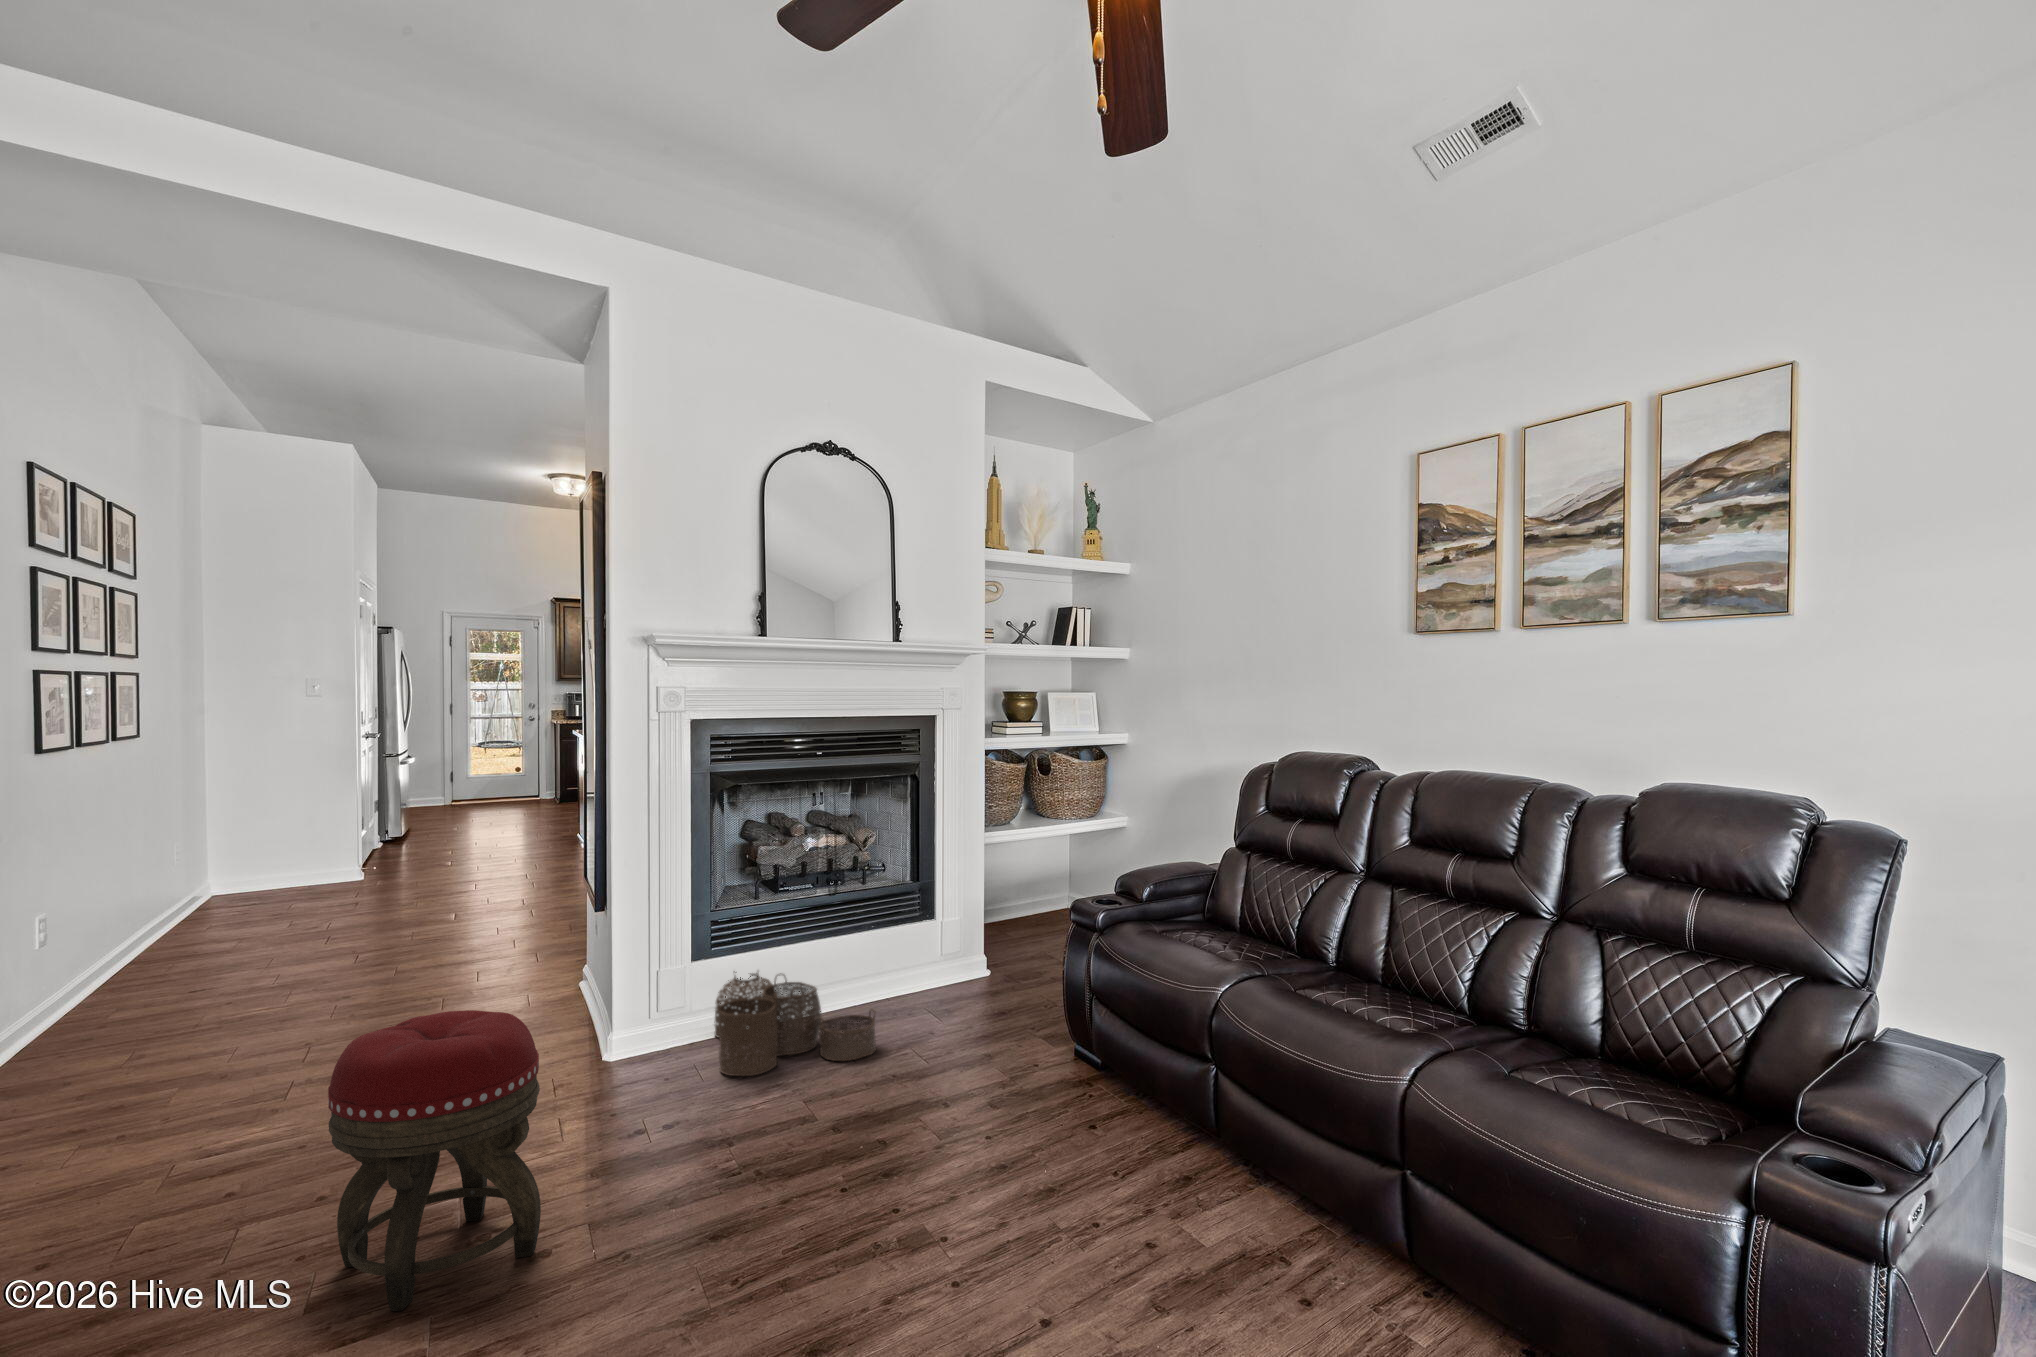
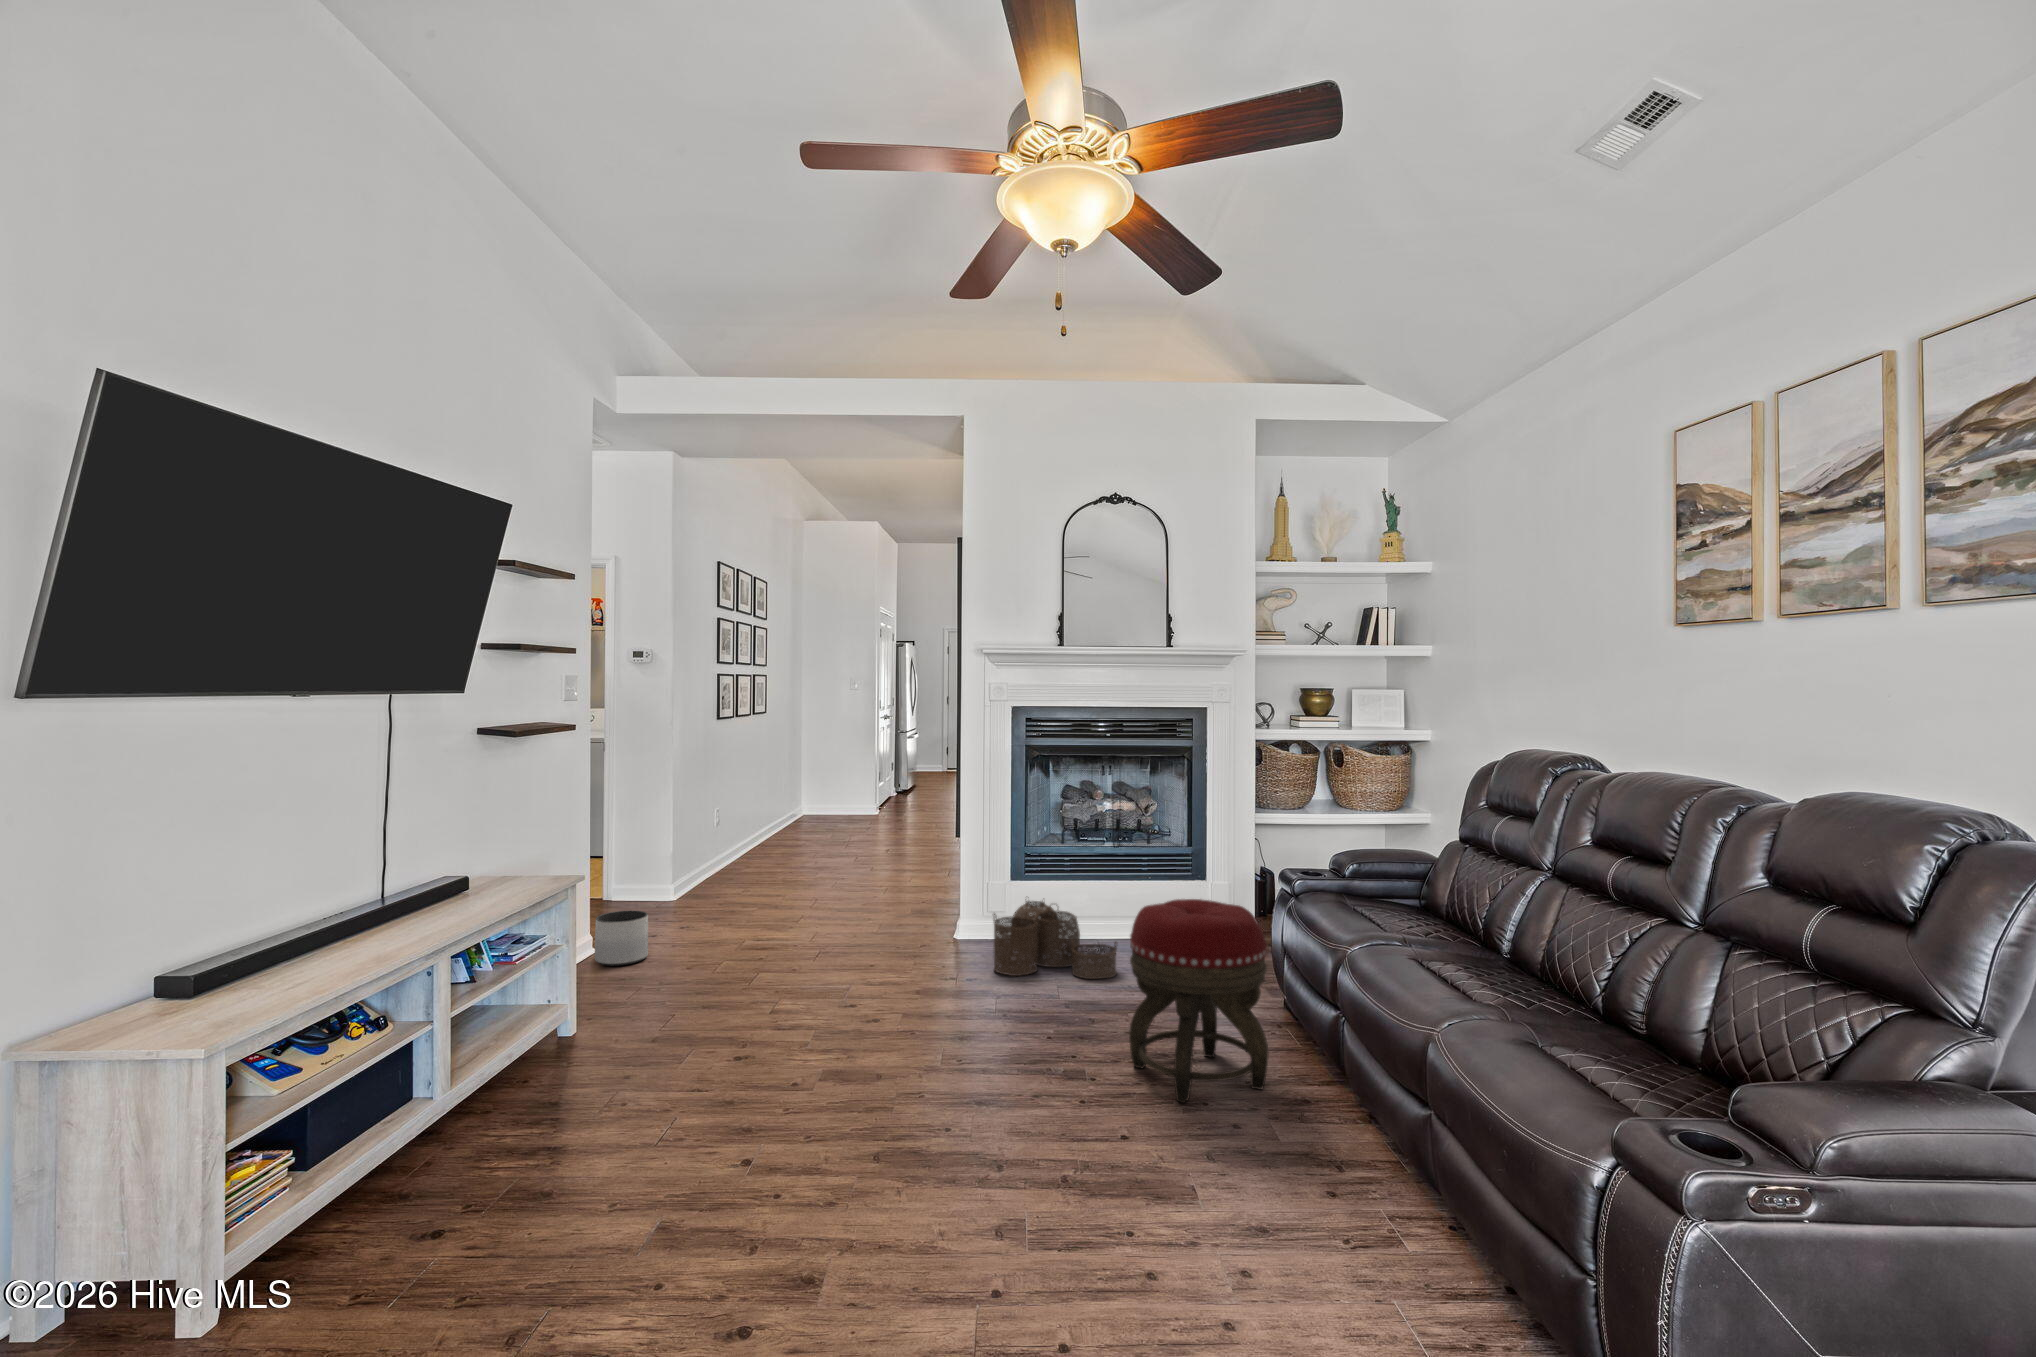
footstool: present [328,1010,541,1311] -> present [1129,899,1268,1103]
planter: none [27,1091,135,1195] -> present [595,911,648,966]

